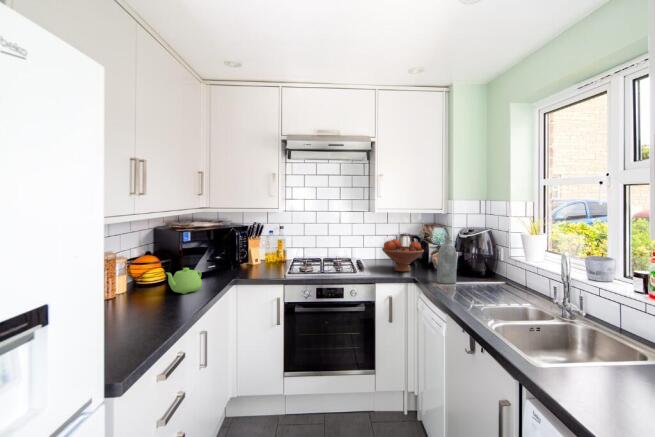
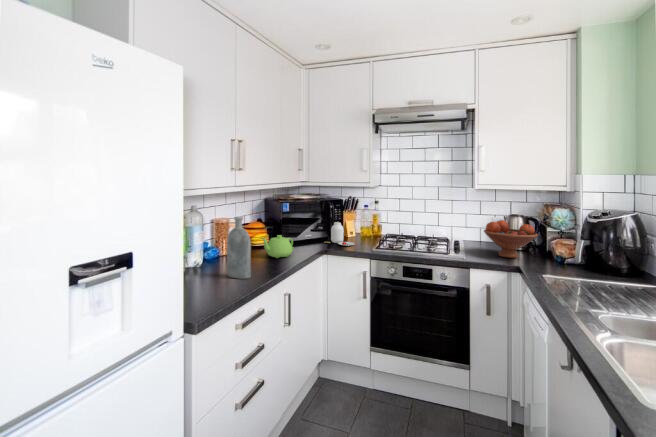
bottle: present [437,236,457,284] -> present [227,217,251,279]
jar: none [230,249,264,273] -> present [324,222,355,246]

